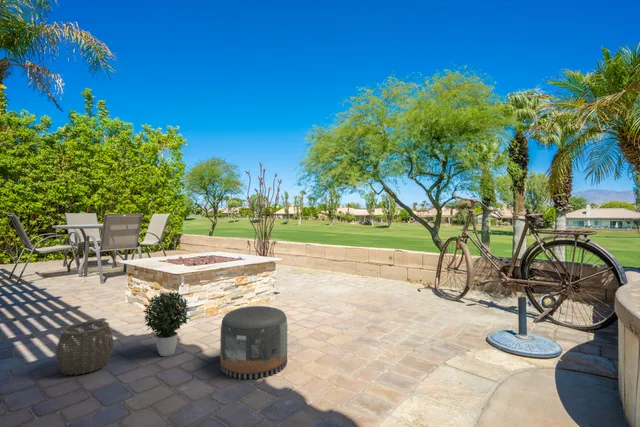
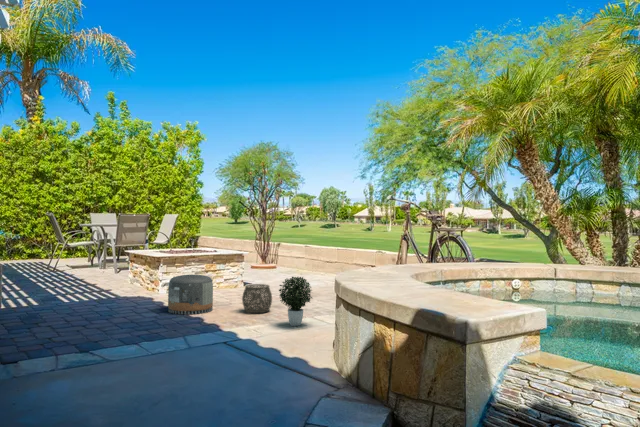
potted plant: present [143,292,190,356] -> present [279,277,312,326]
woven basket: present [56,321,114,375] -> present [242,284,272,313]

